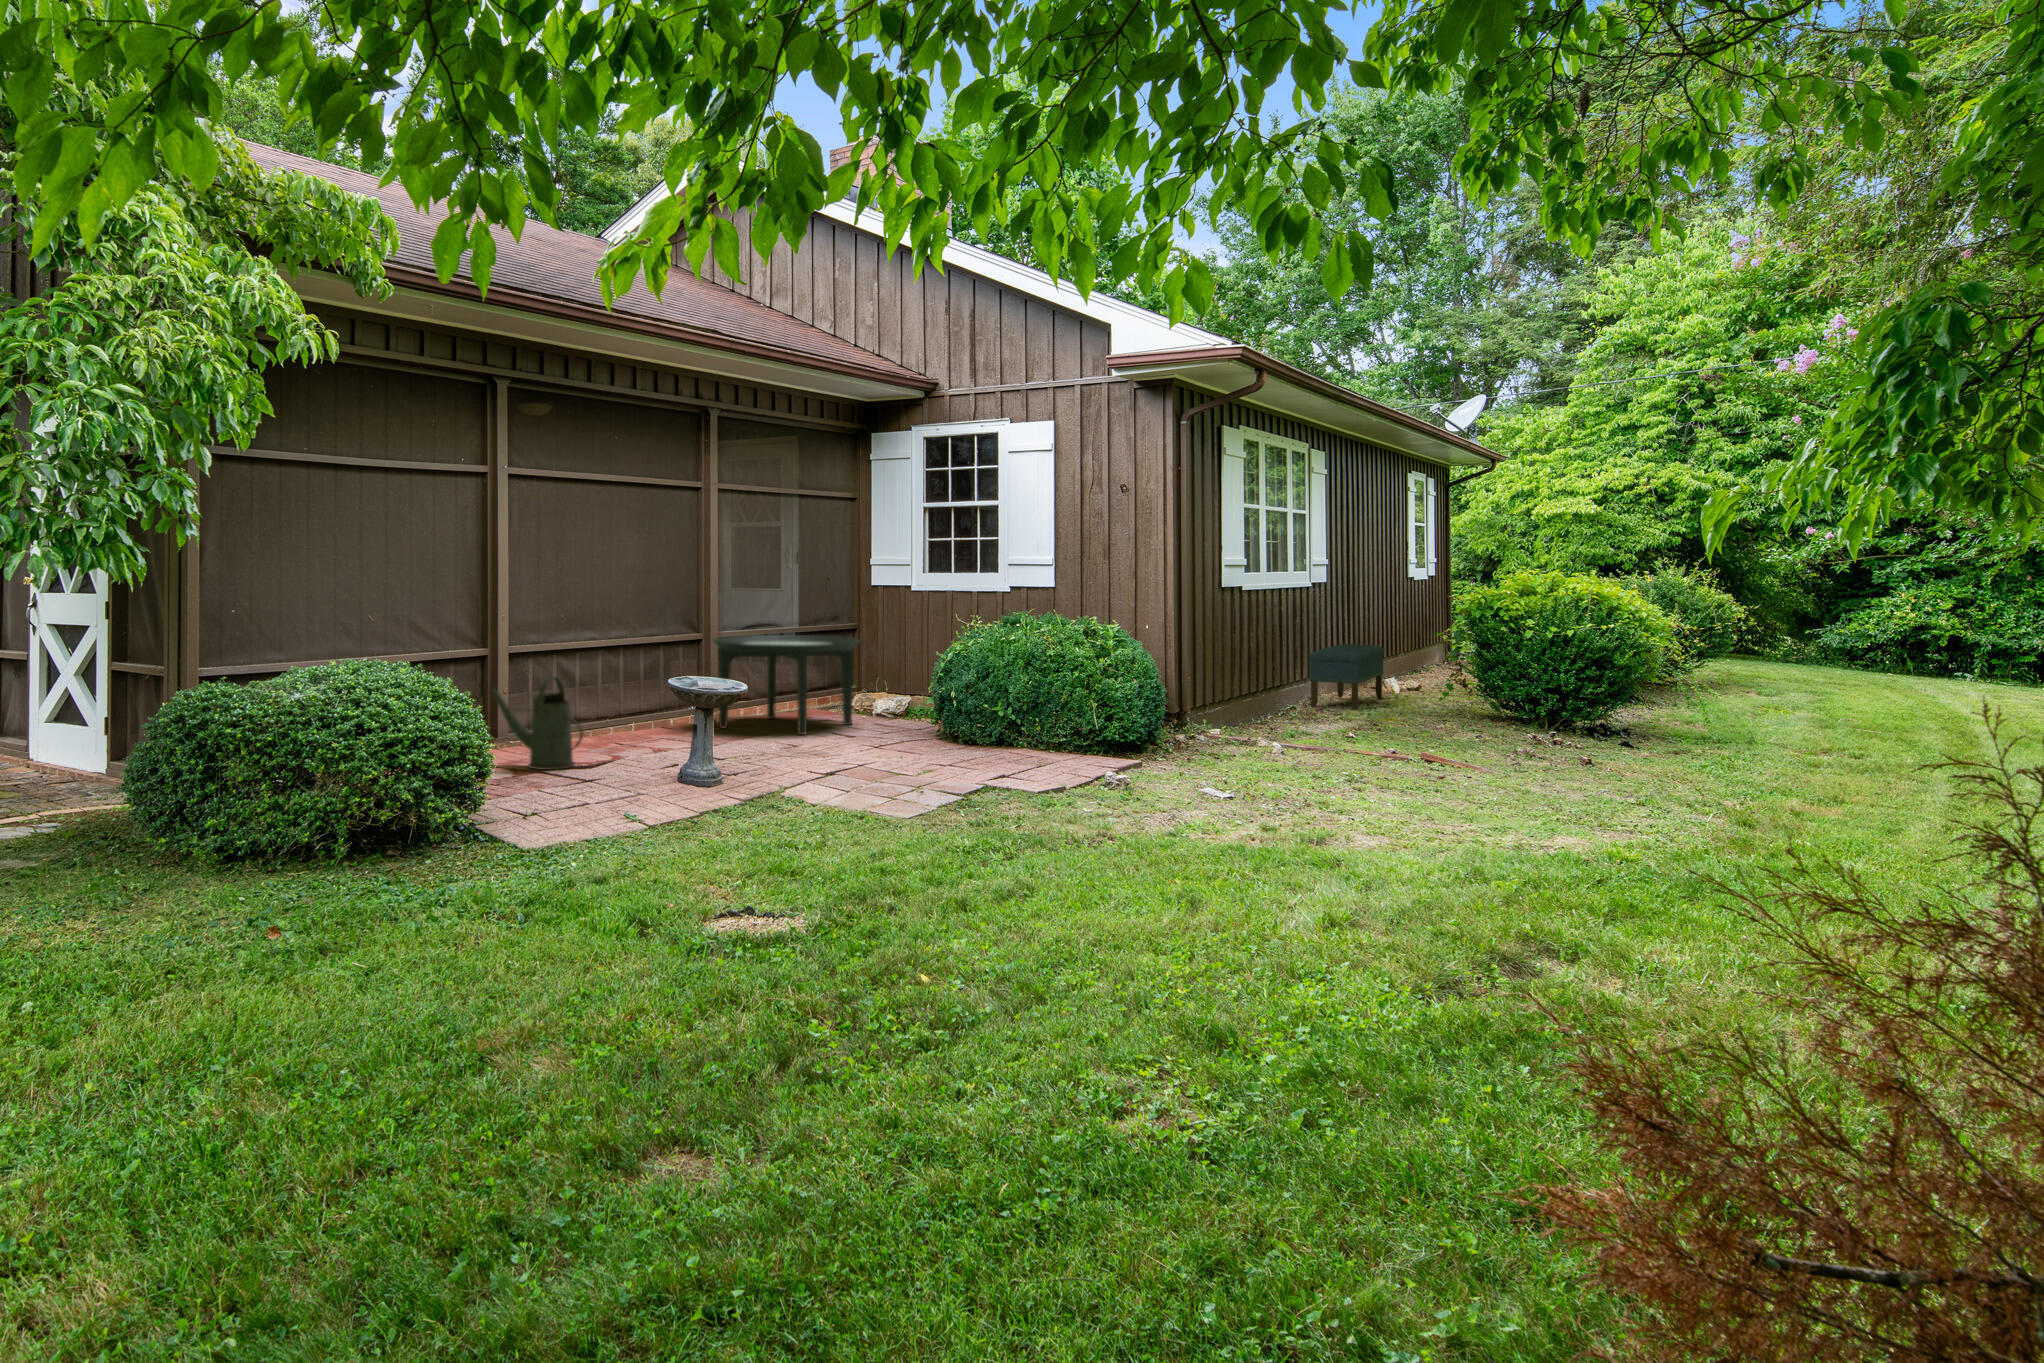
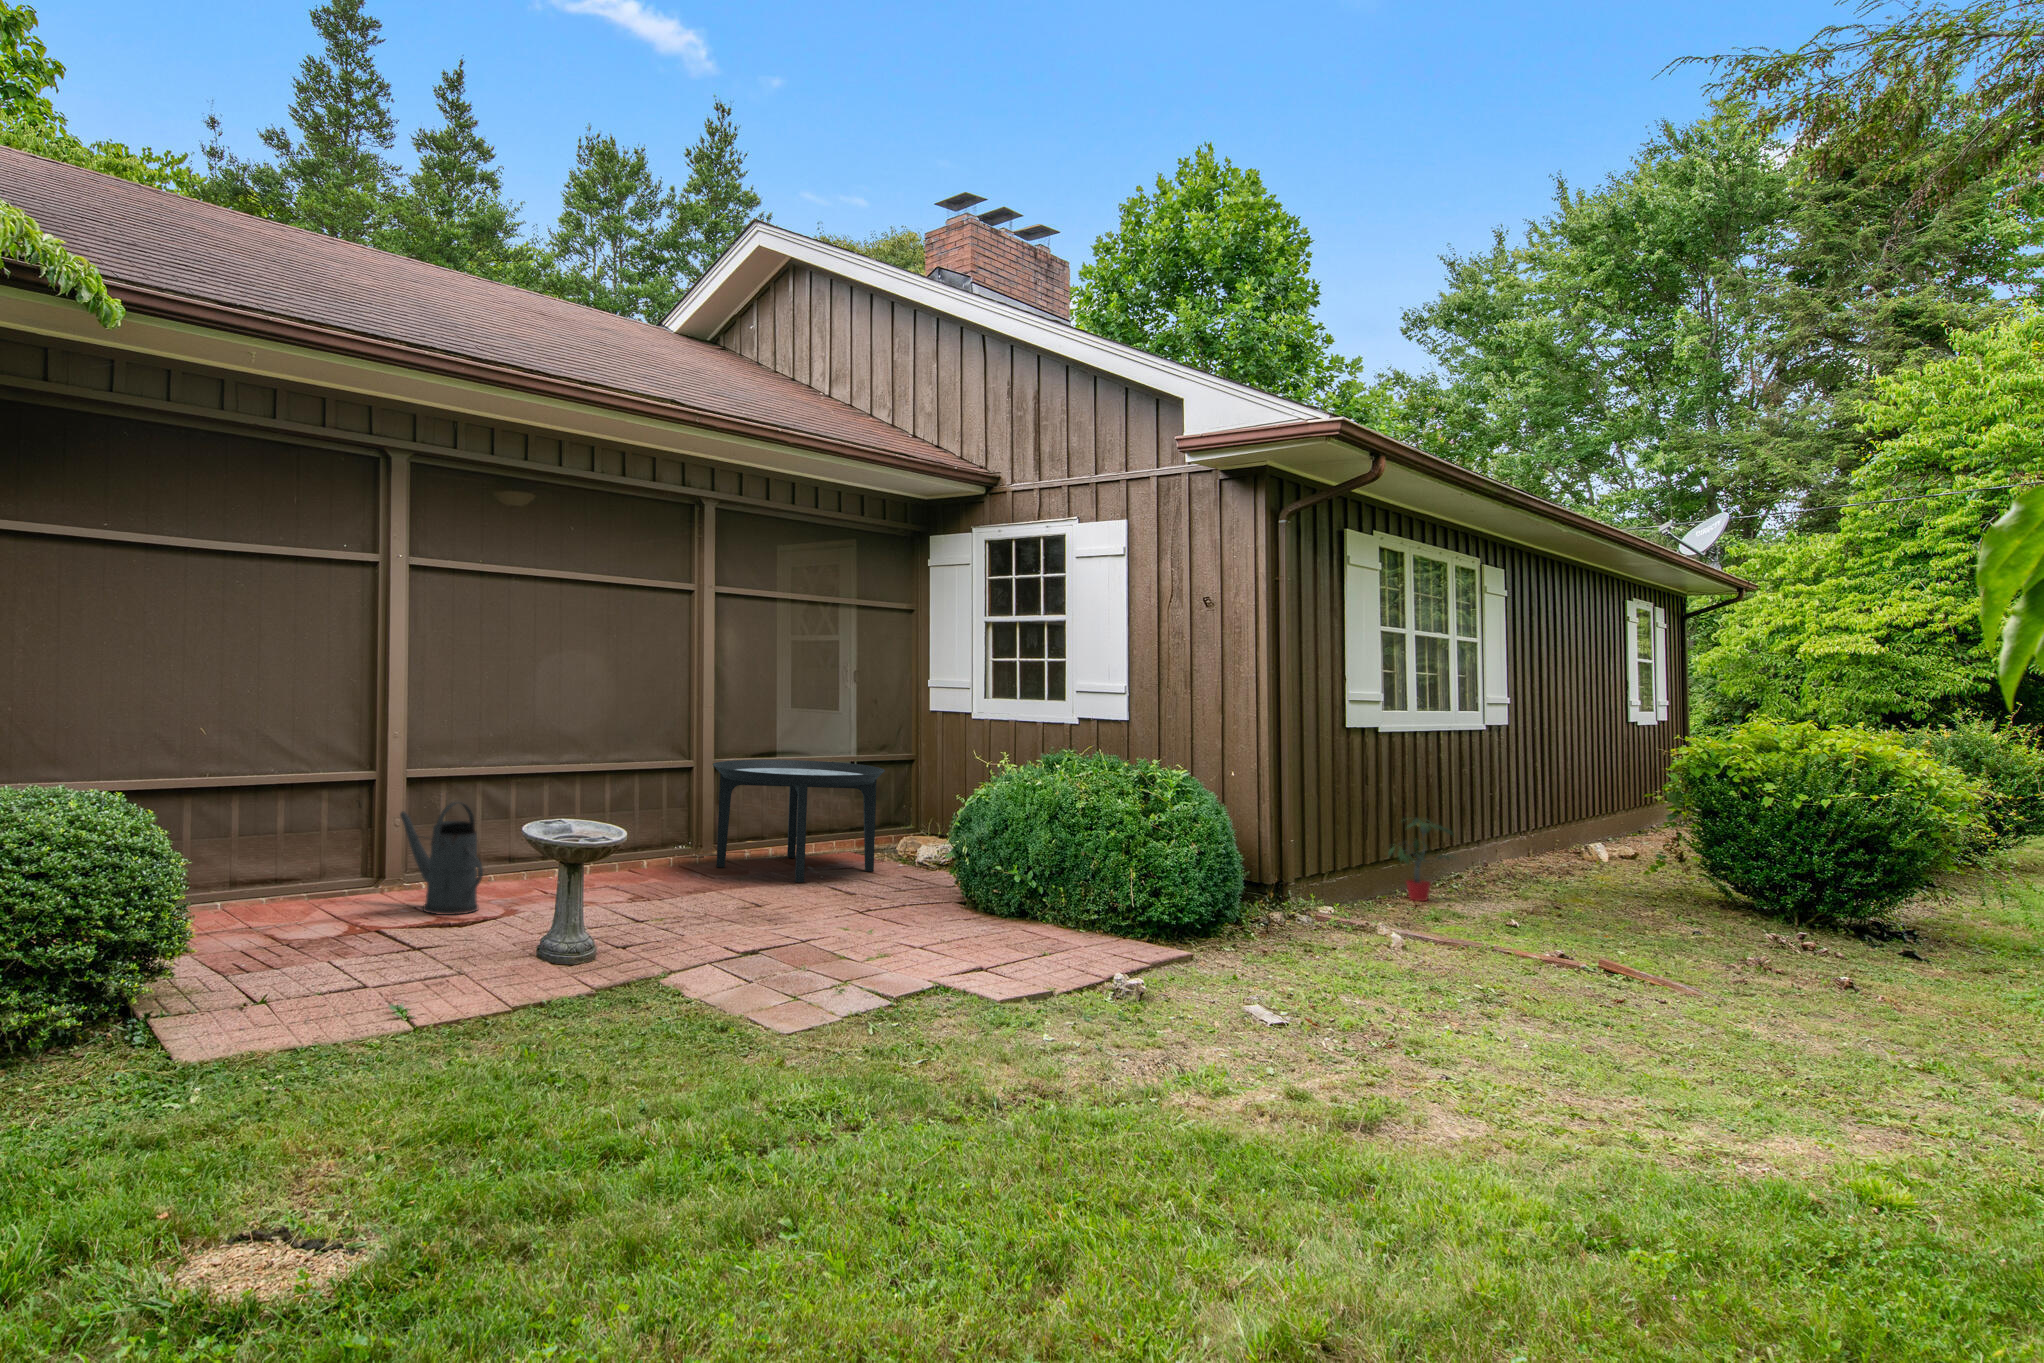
bench: present [1309,644,1384,710] -> none [1480,800,1585,885]
potted plant: none [1249,659,1305,726] -> present [1388,818,1455,901]

